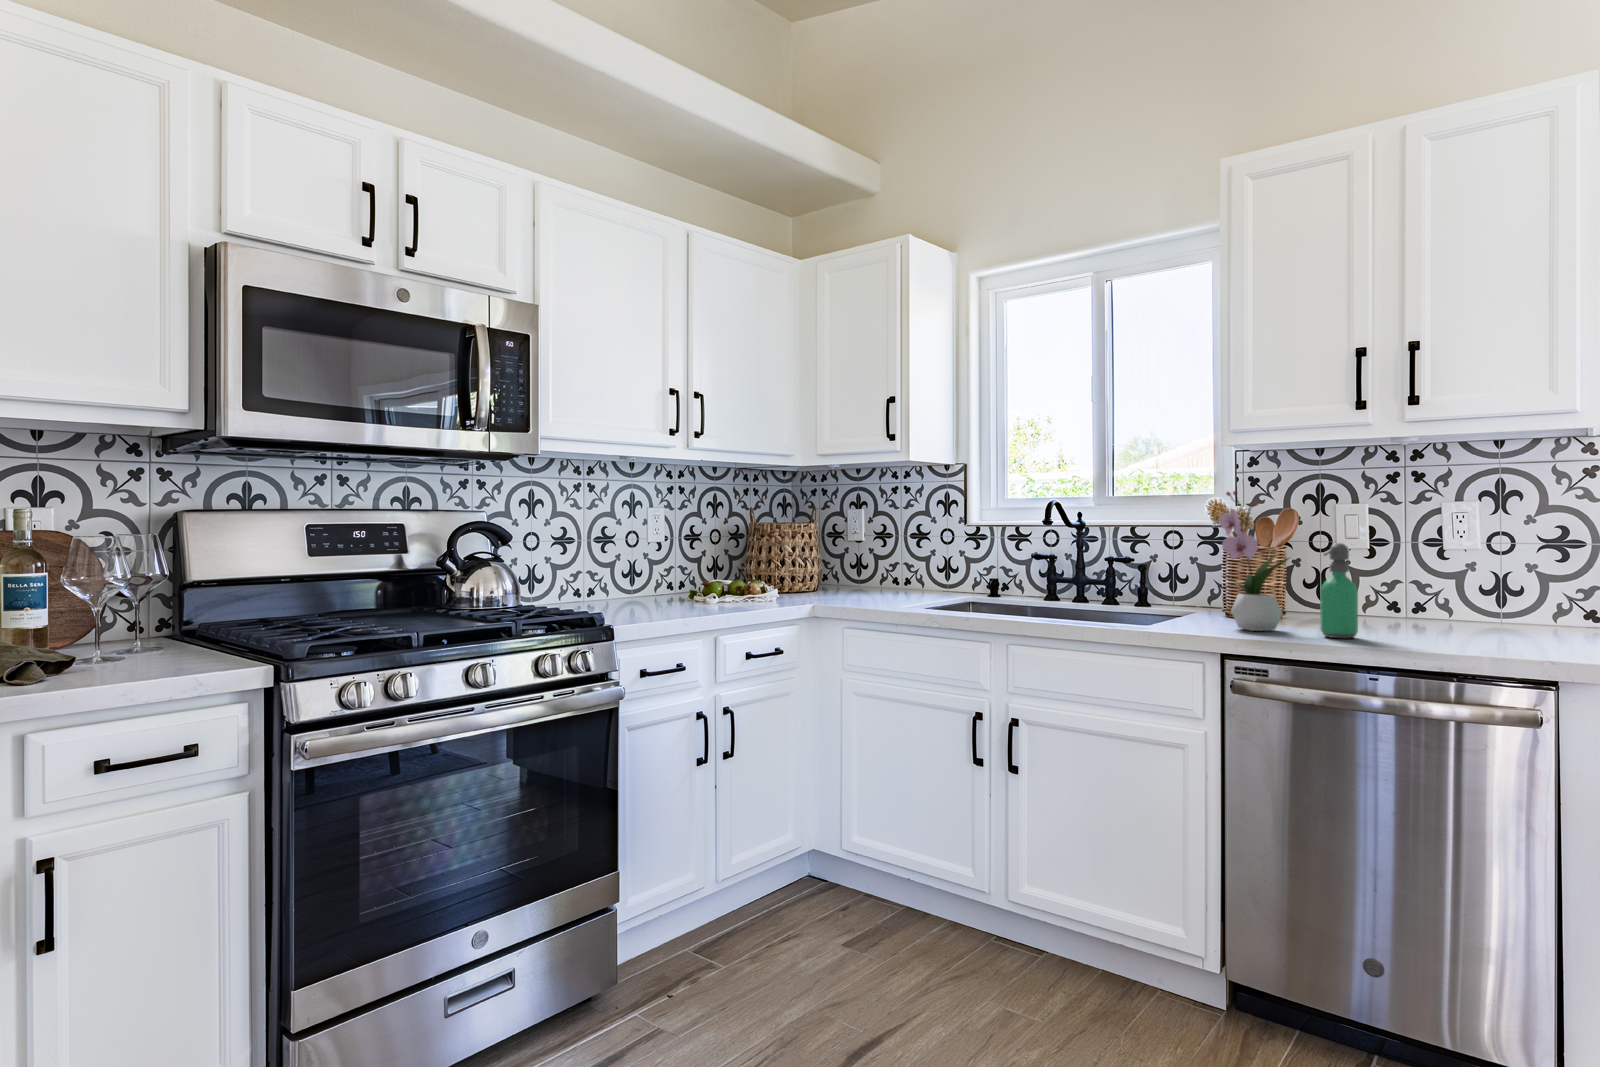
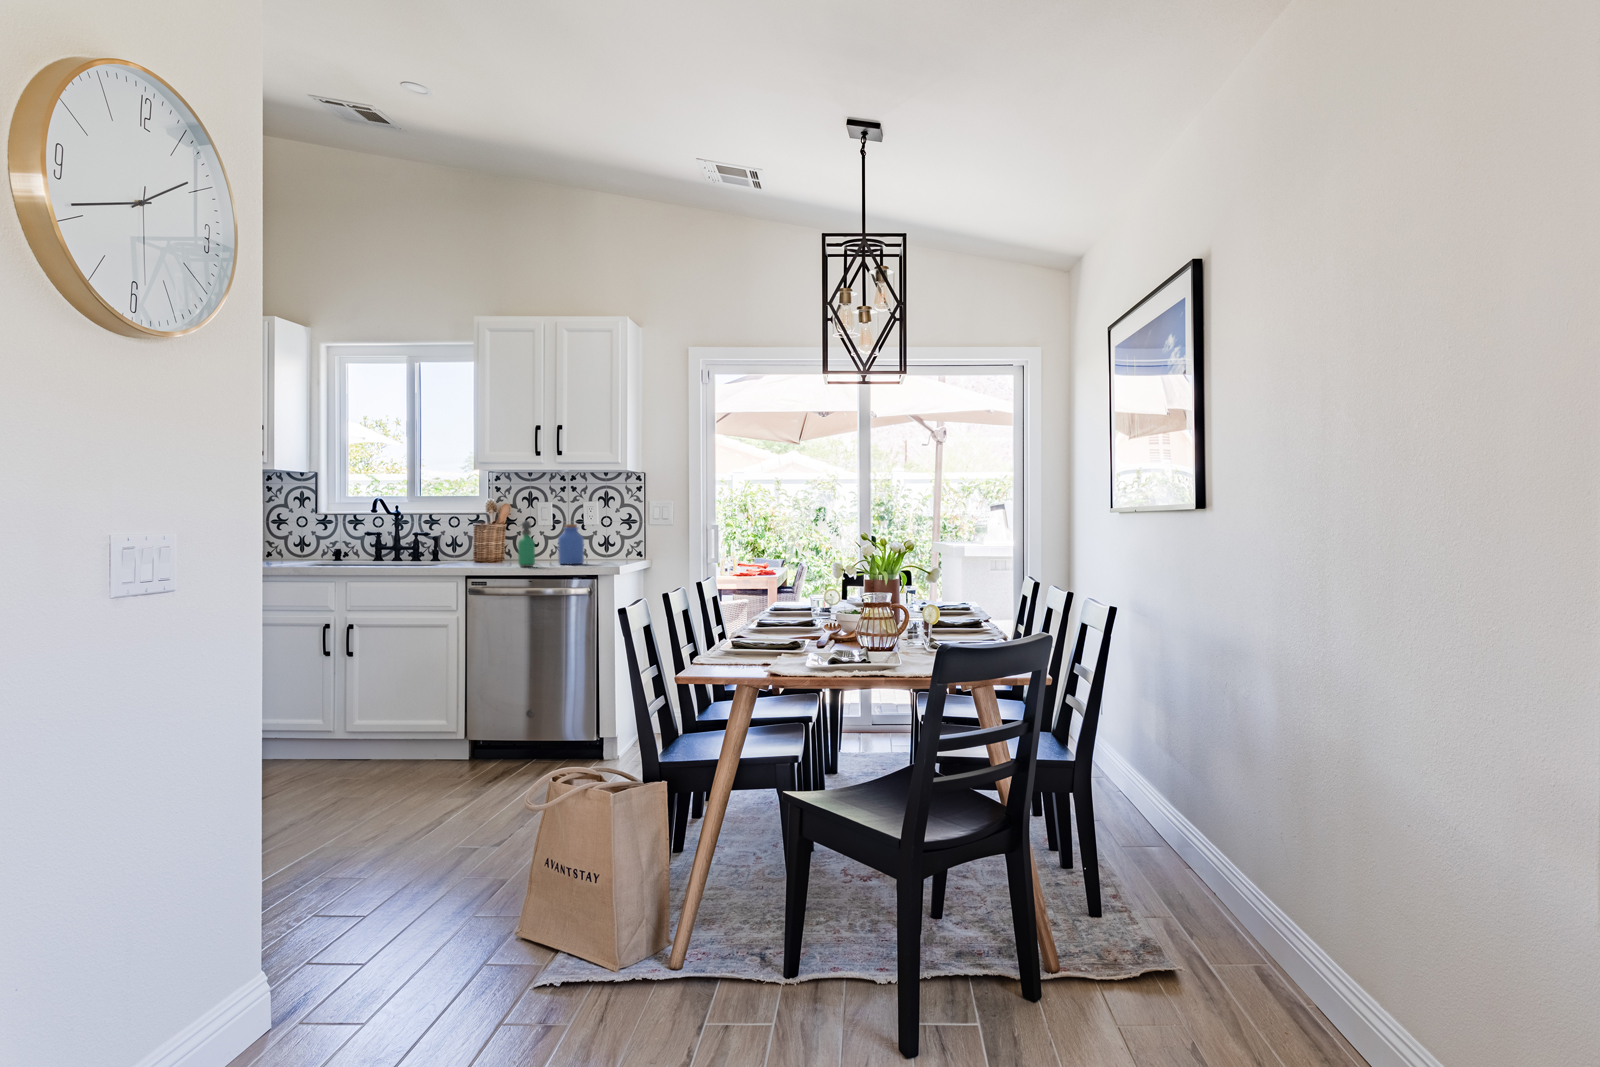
flower arrangement: present [1219,491,1289,631] -> none [471,494,506,566]
jar: none [1400,550,1462,634] -> present [558,524,584,564]

